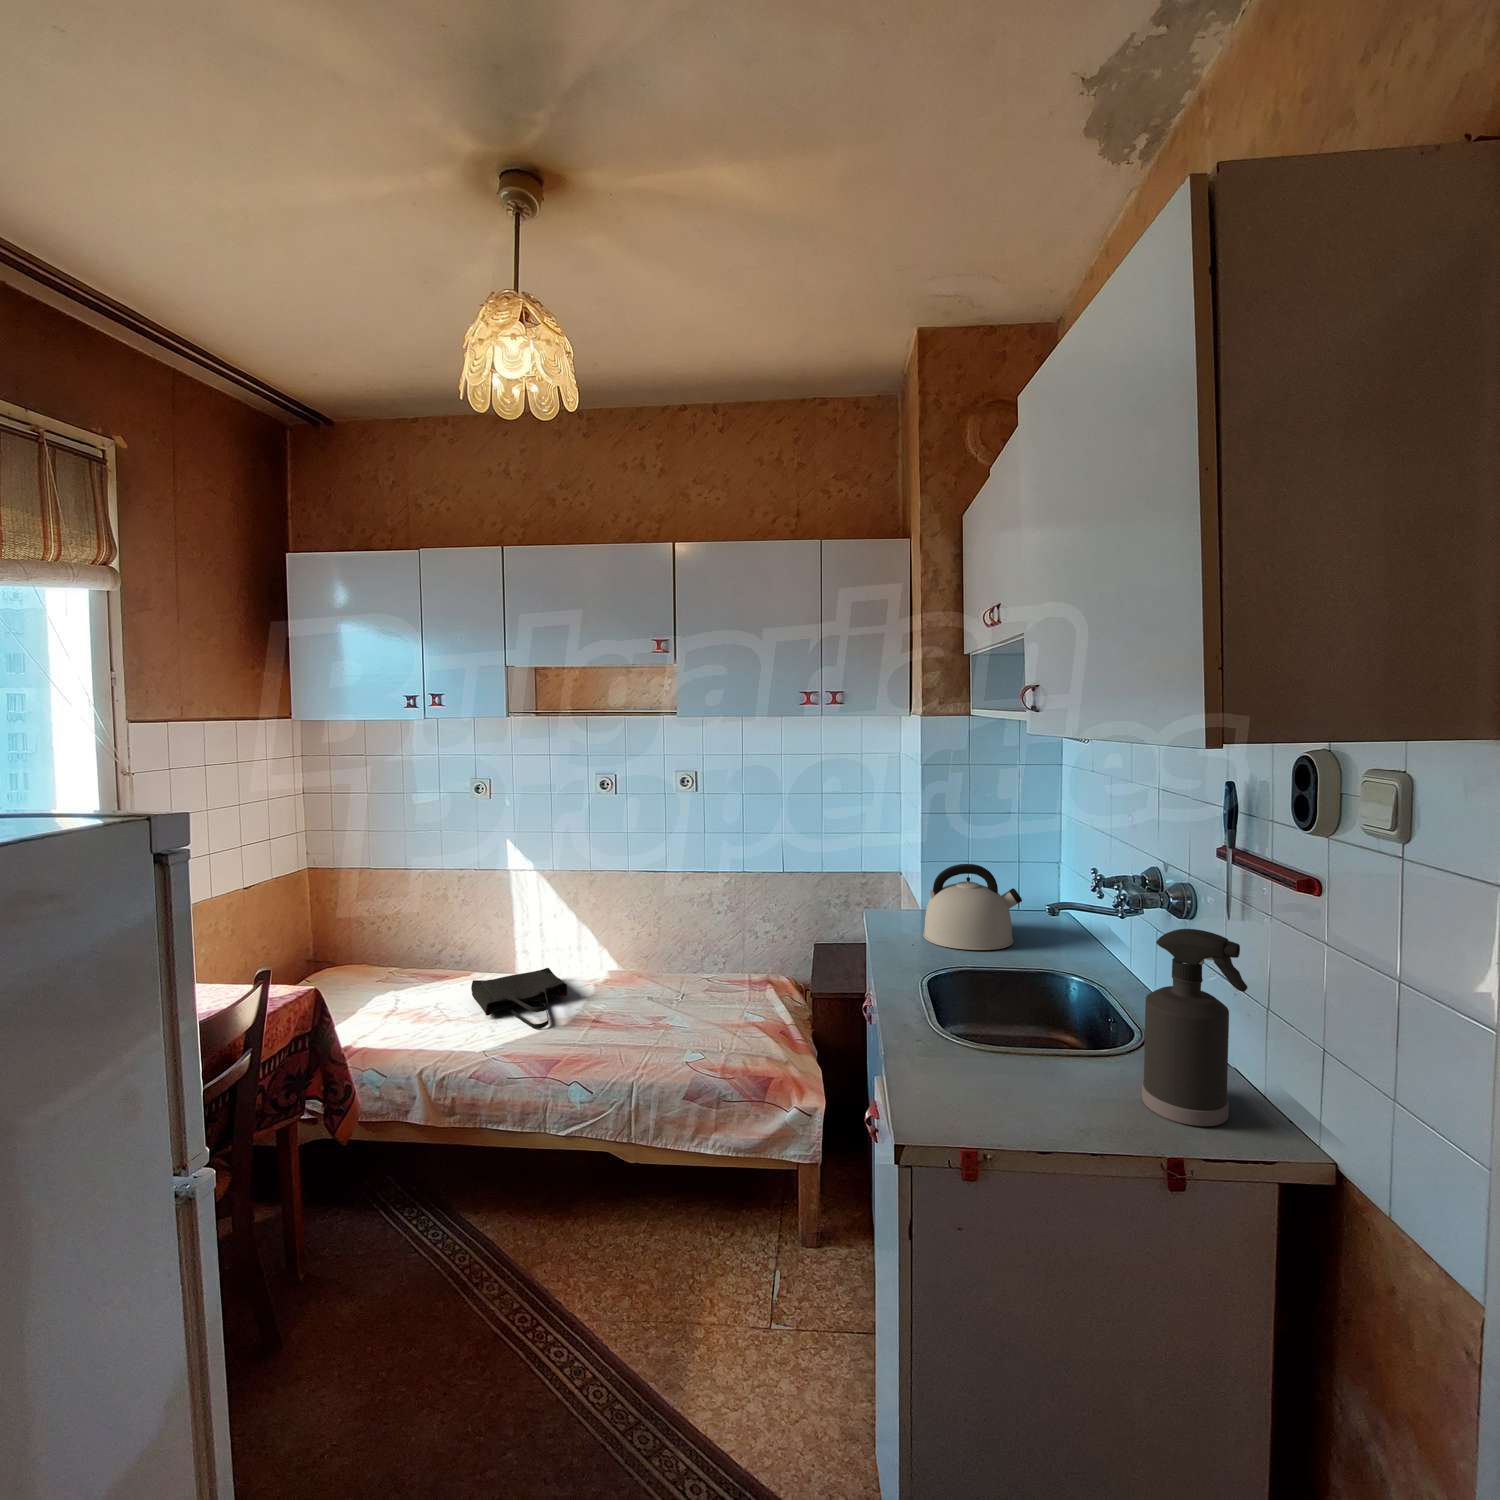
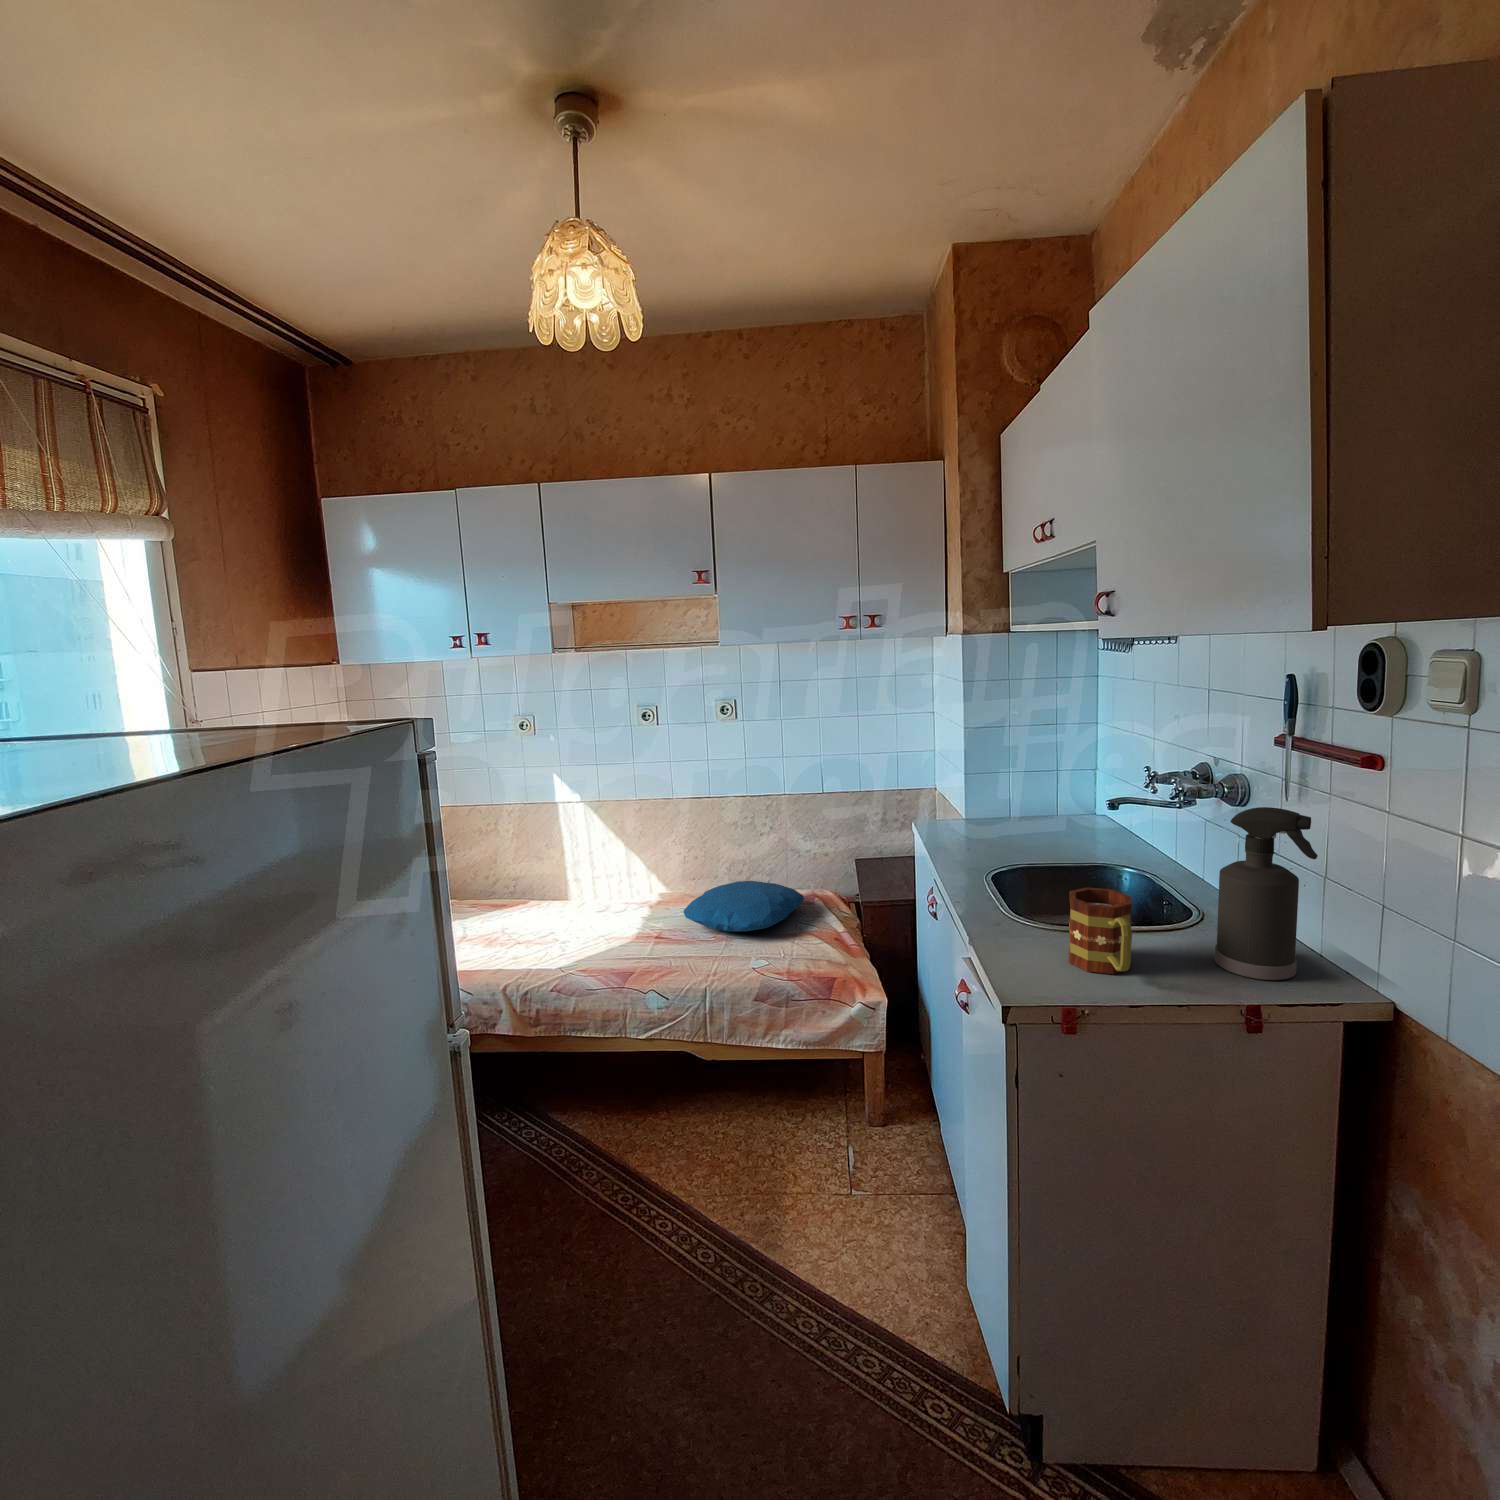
kettle: present [923,864,1022,950] -> none [974,772,1068,850]
pillow: none [625,962,755,1019] -> present [684,881,804,932]
tote bag: present [471,968,567,1028] -> none [535,893,627,947]
mug: none [981,1006,1049,1108] -> present [1069,887,1132,974]

